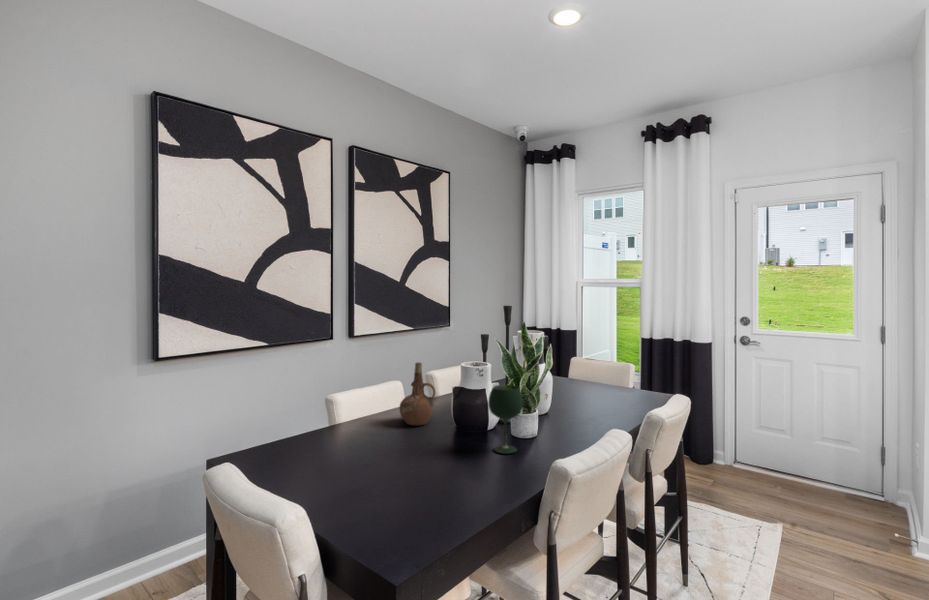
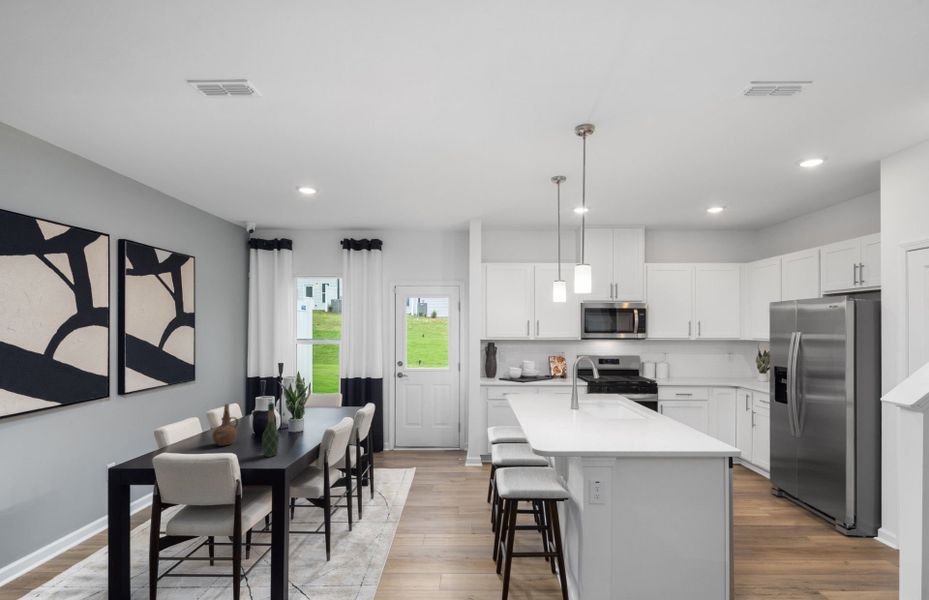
wine bottle: none [437,370,466,467] -> present [262,403,280,457]
wine glass: present [488,385,523,454] -> none [286,409,306,446]

